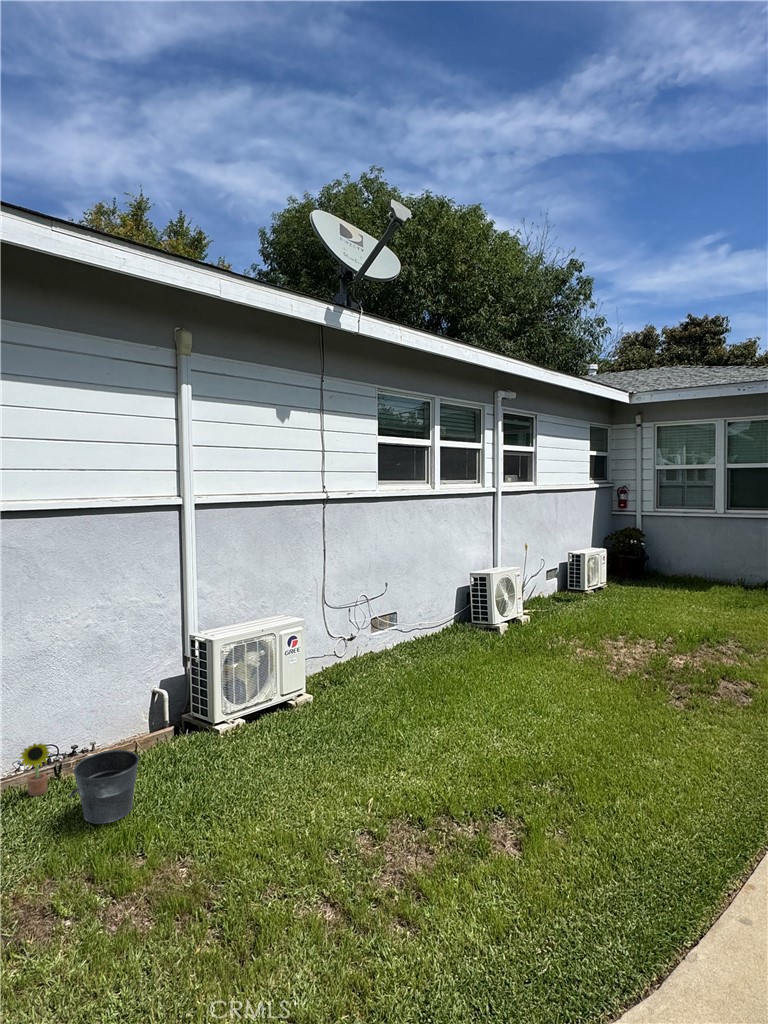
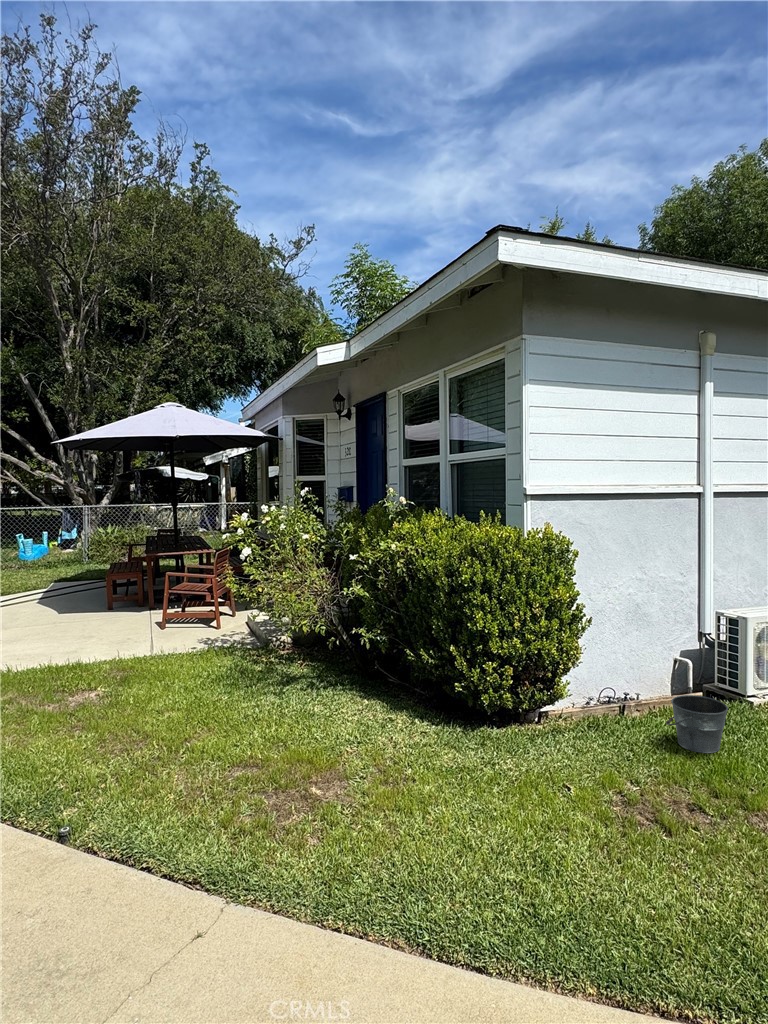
decorative plant: present [19,743,50,796] -> none [614,679,638,723]

